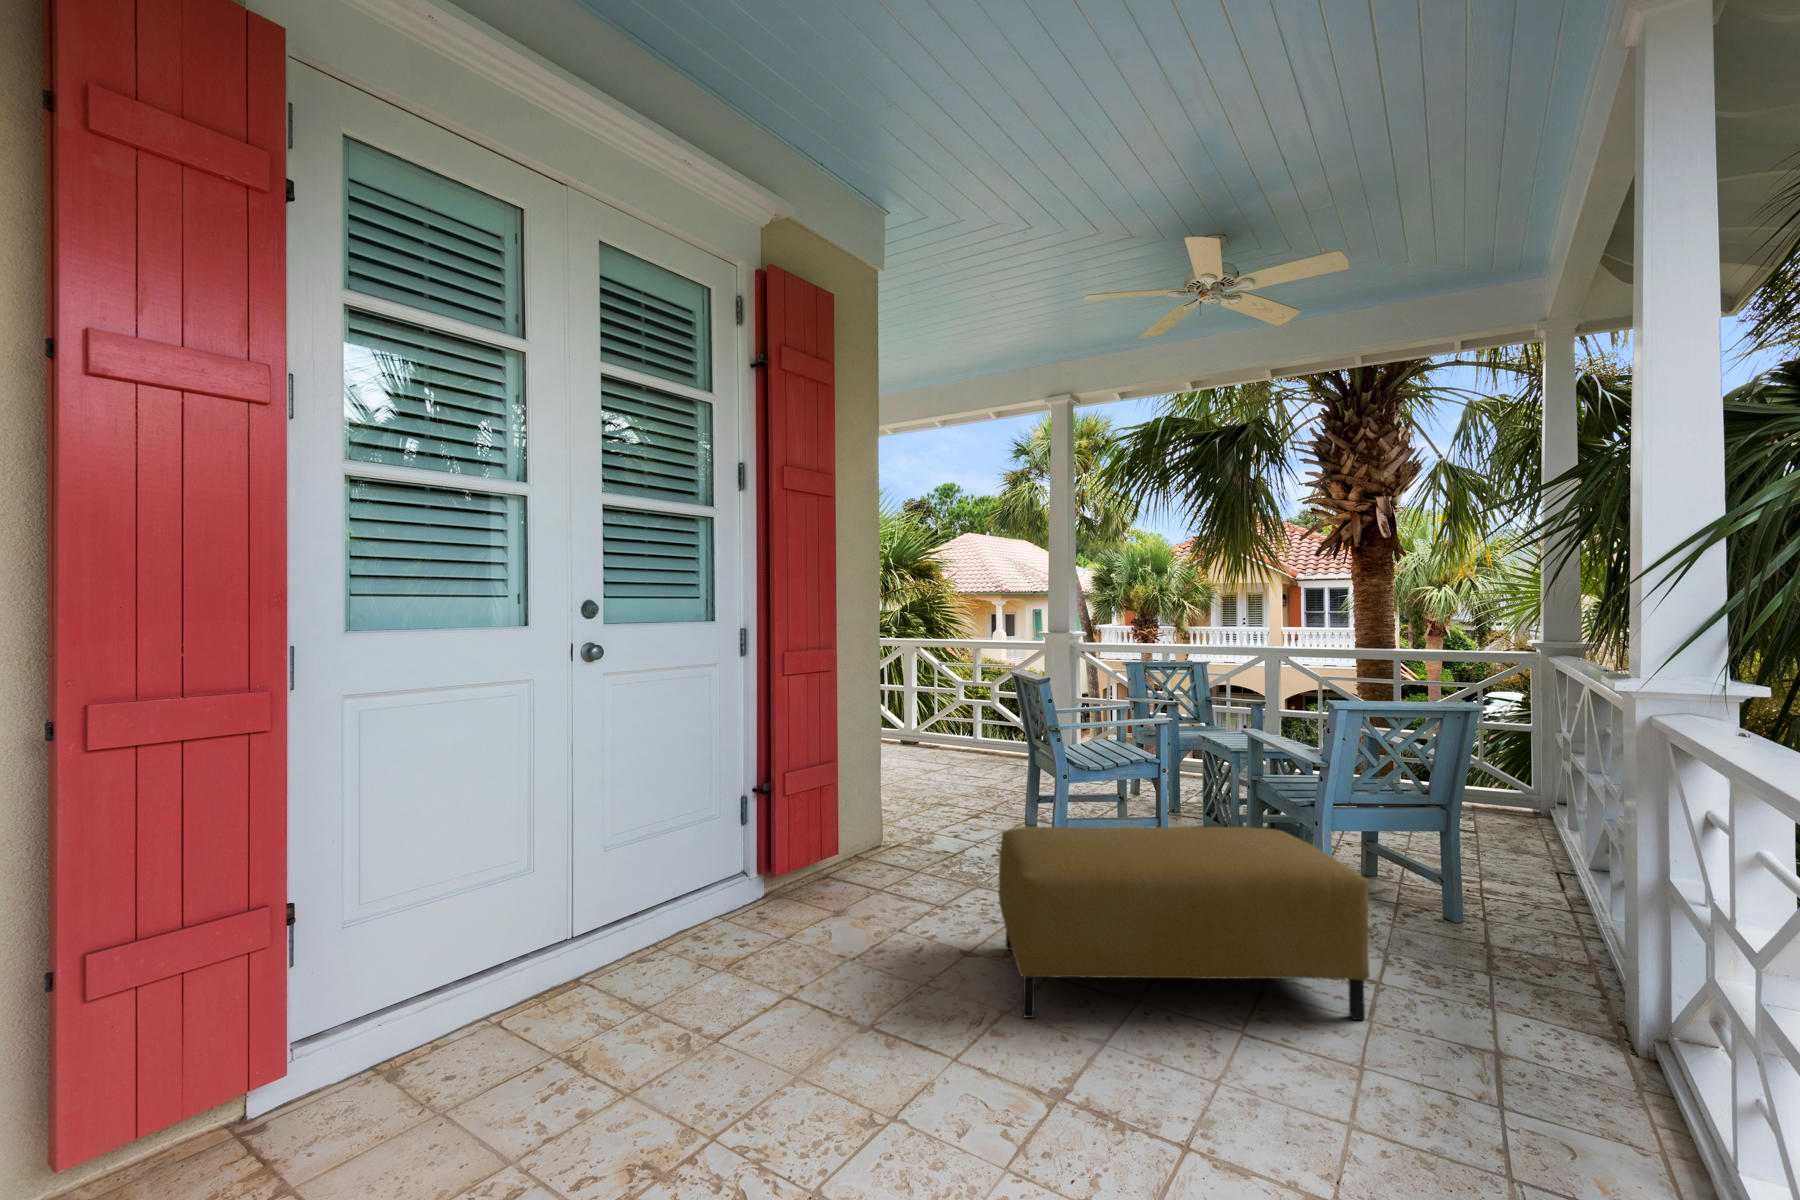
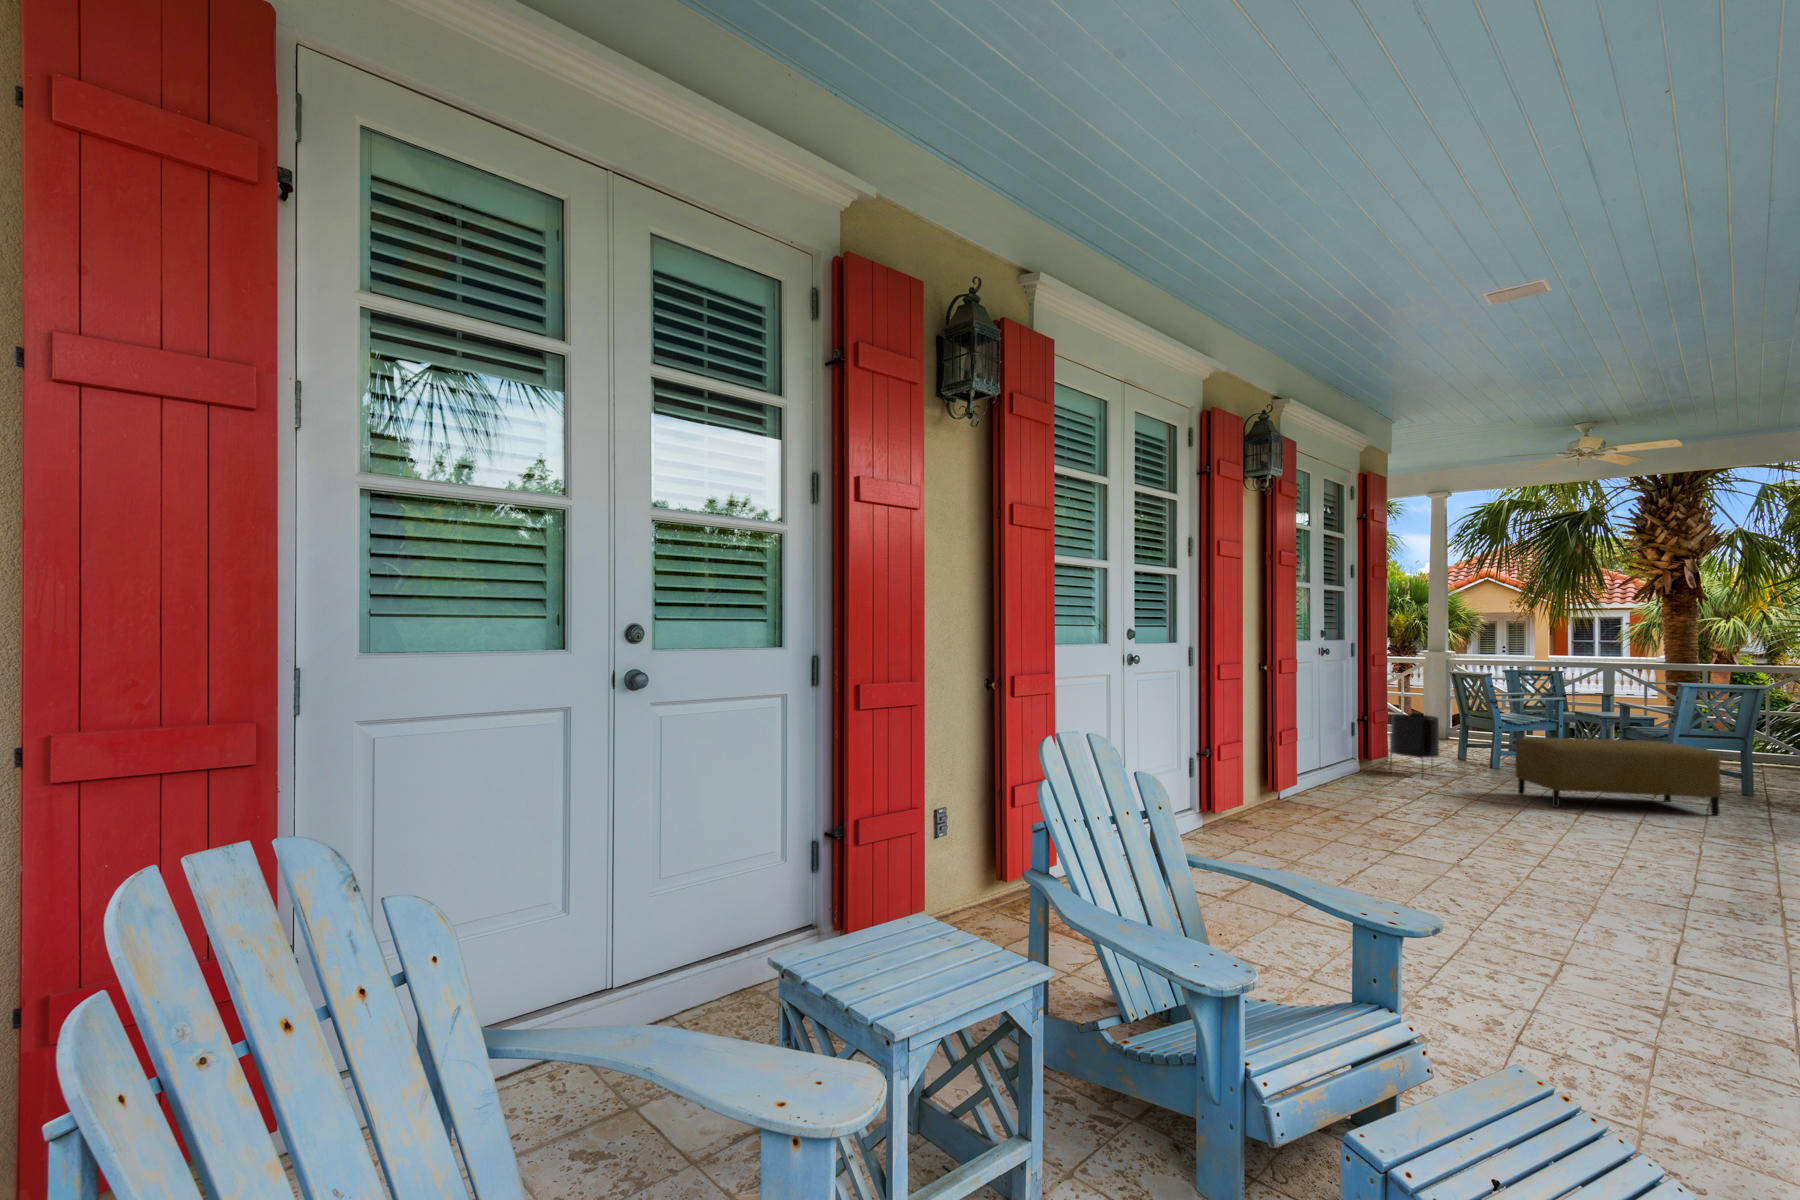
planter: none [849,757,928,891] -> present [1390,714,1439,763]

